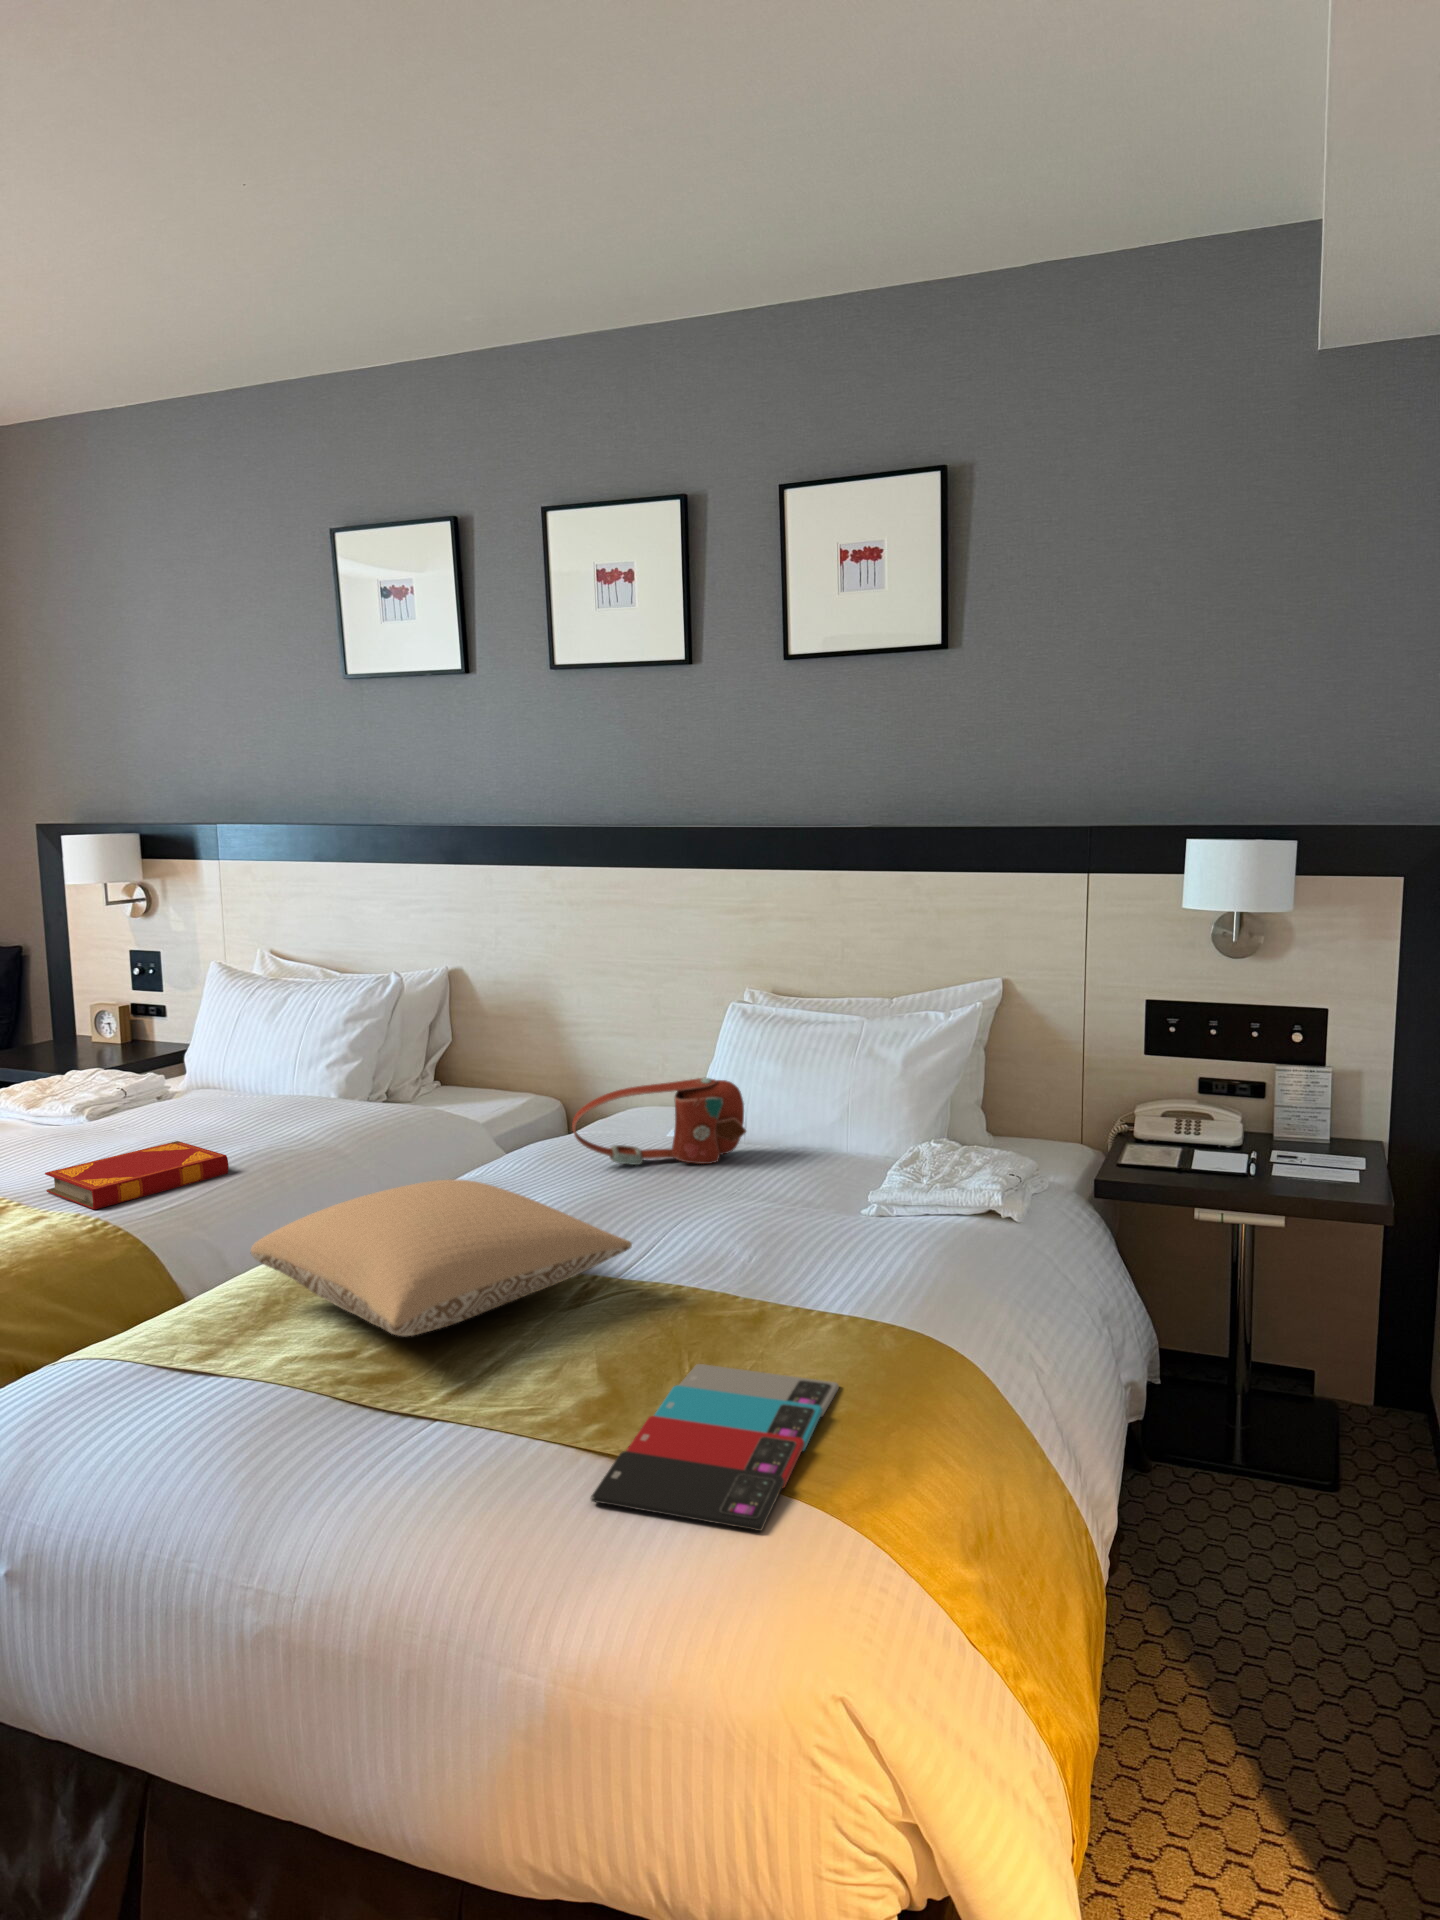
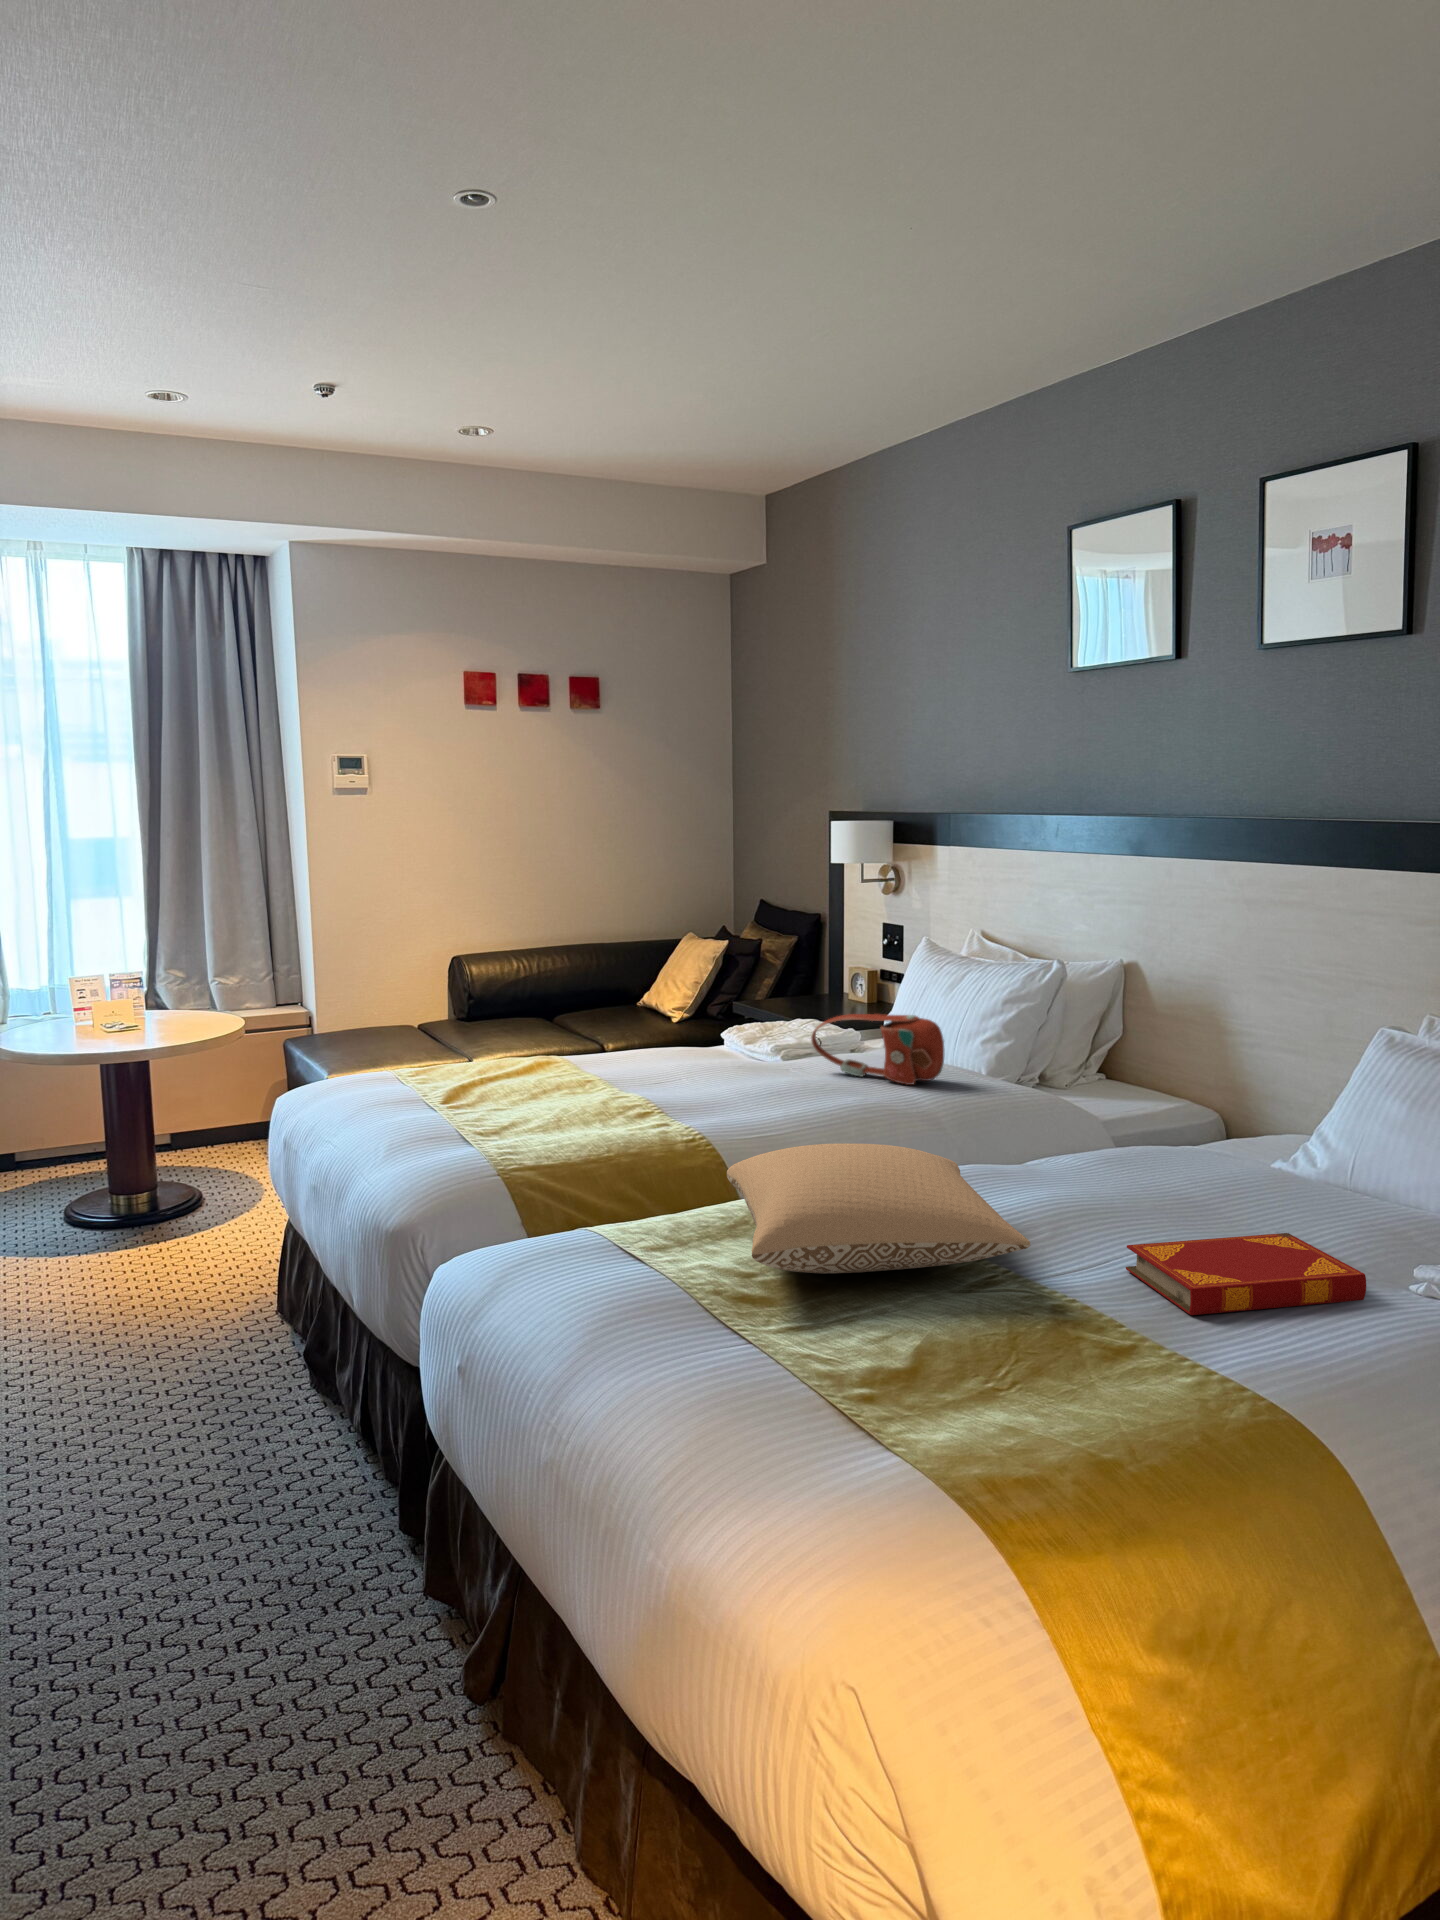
handbag: present [572,1078,746,1165] -> present [811,1014,944,1085]
hardback book: present [45,1141,228,1210] -> present [1126,1233,1366,1315]
smartphone: present [591,1364,839,1531] -> none [787,1370,1127,1519]

